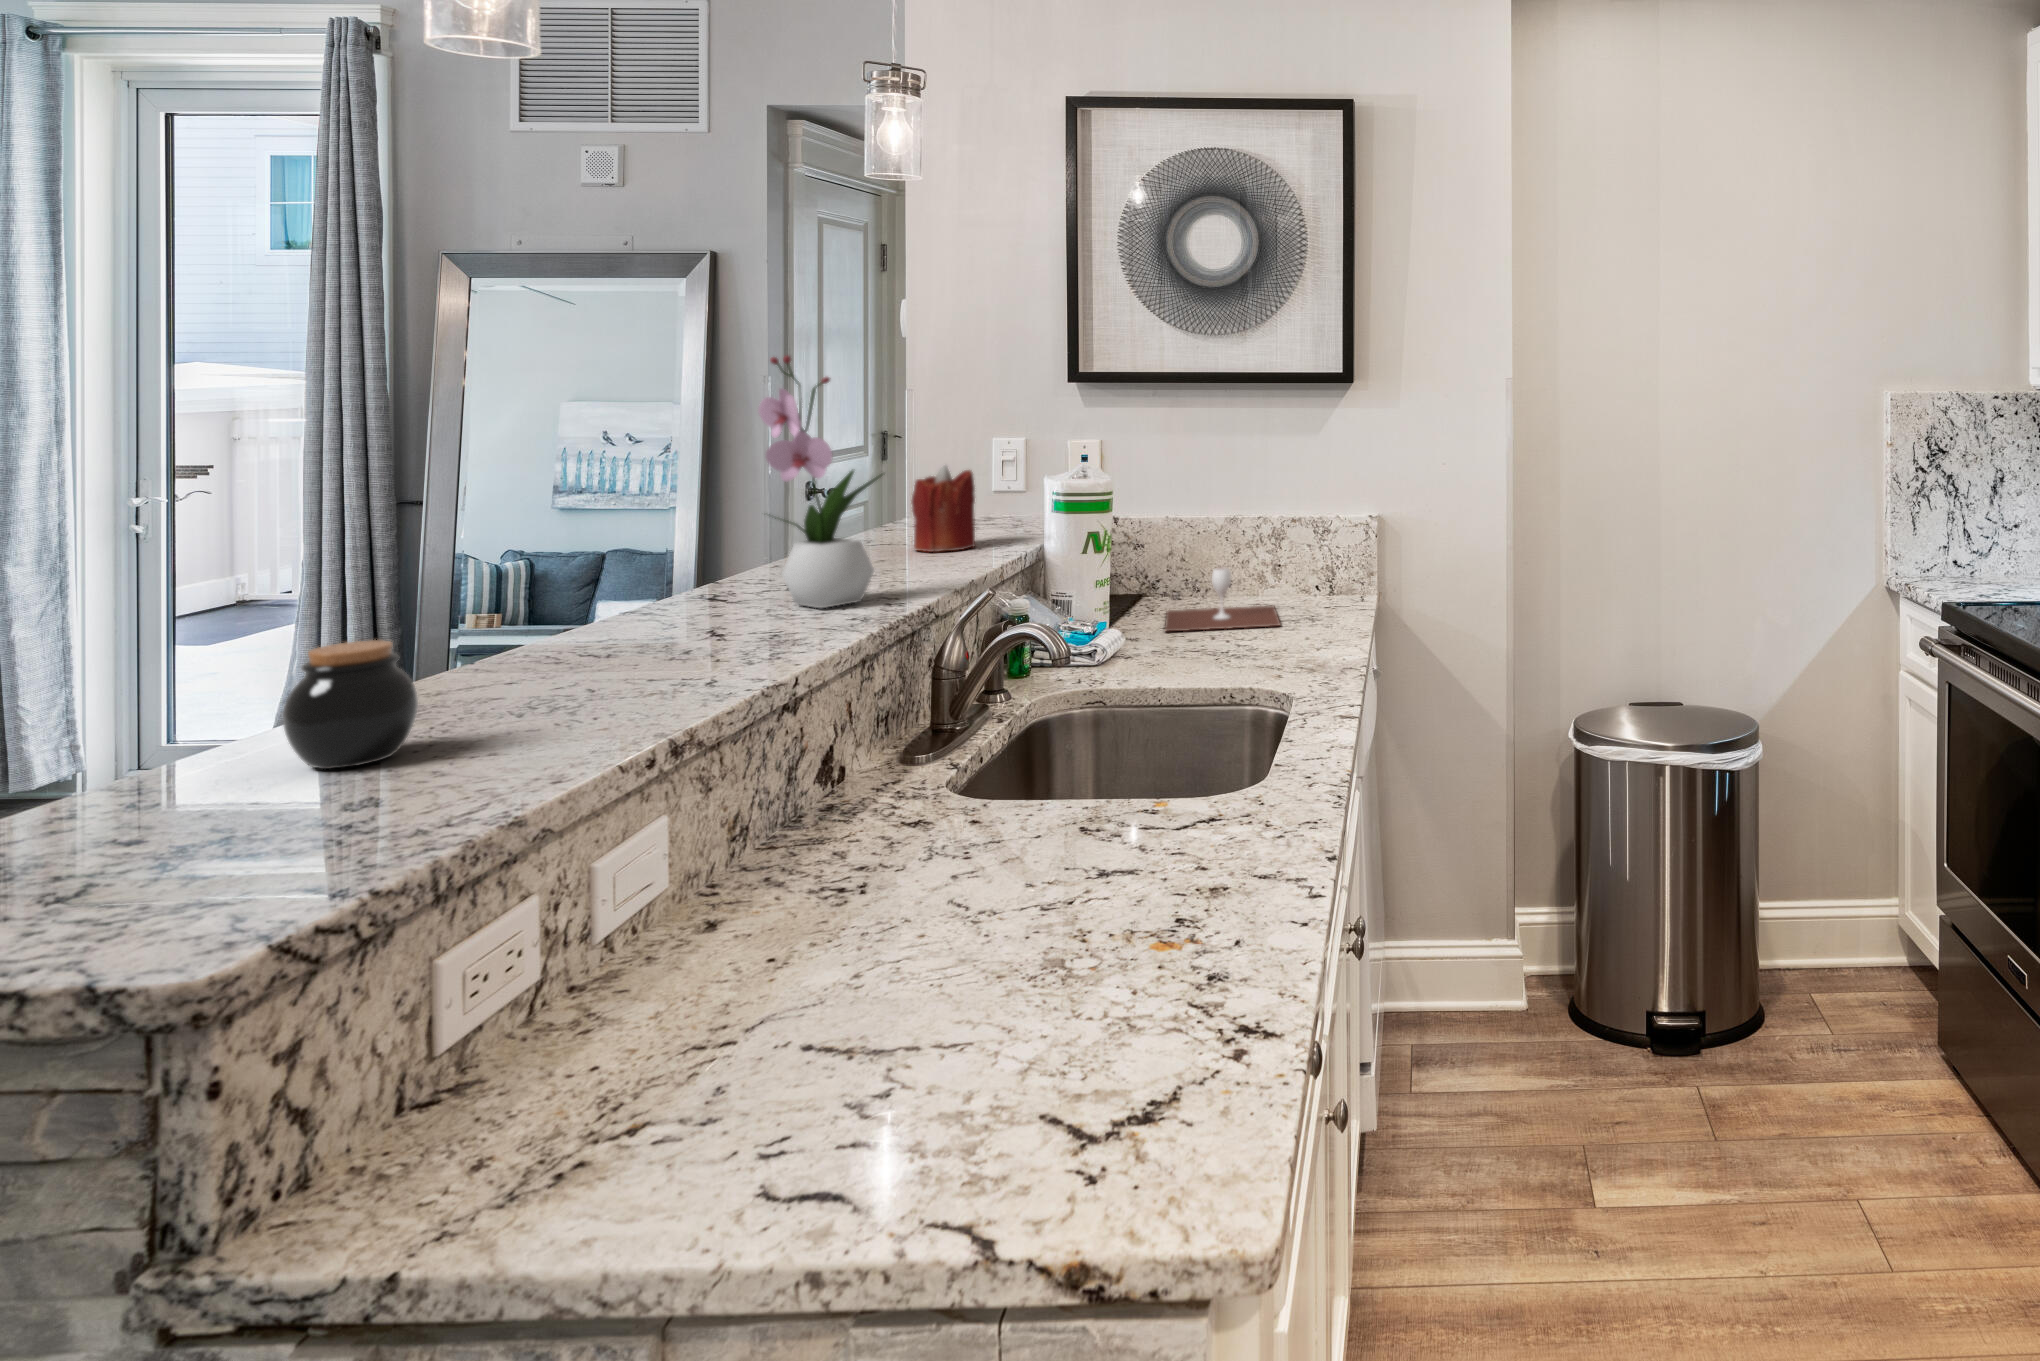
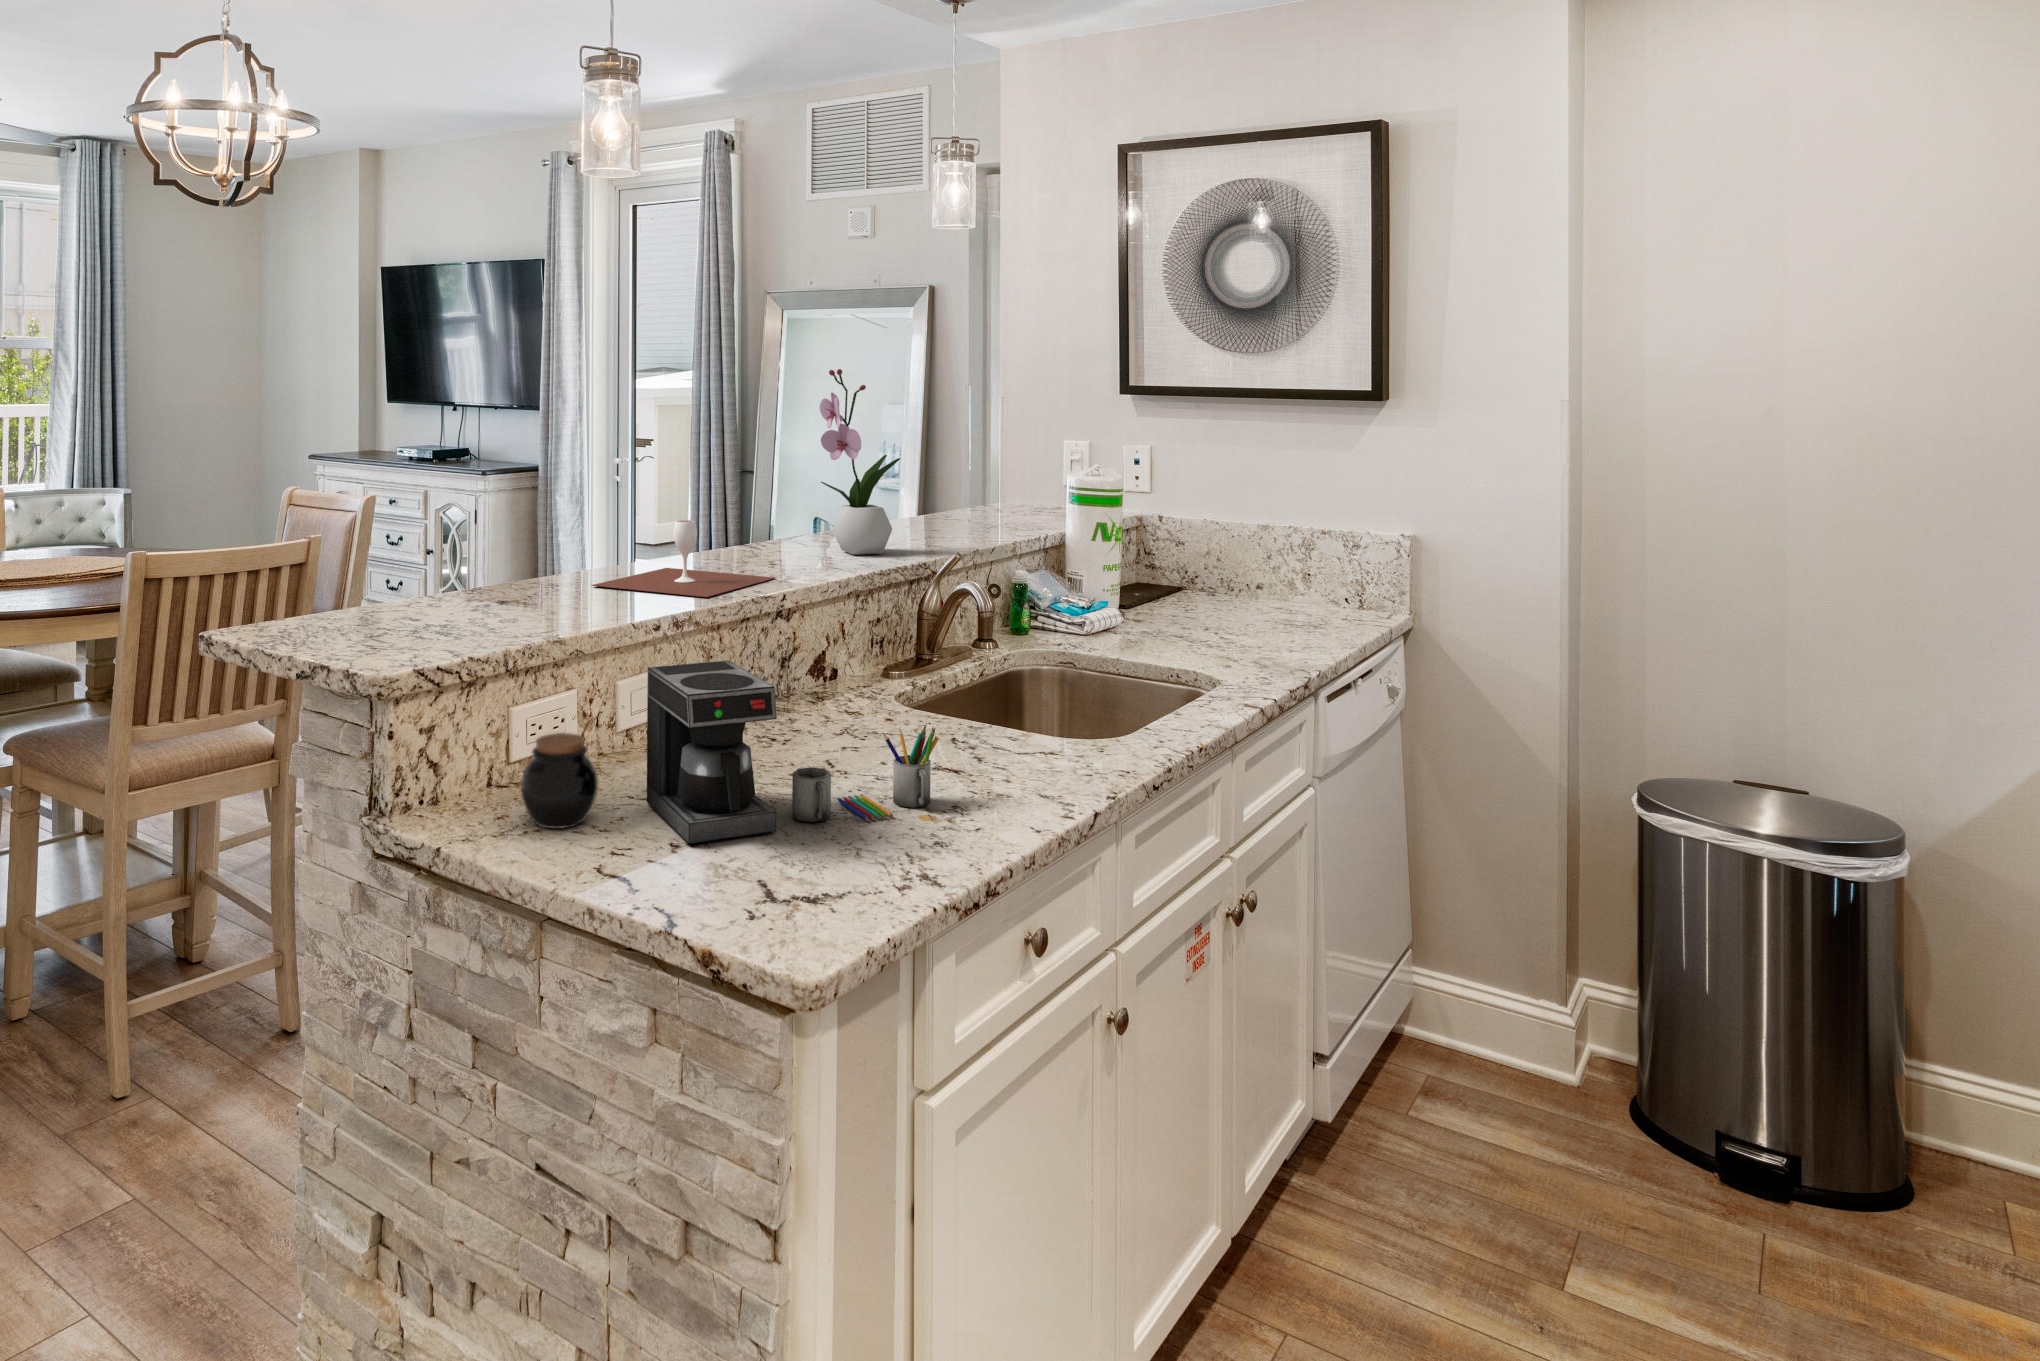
candle: present [912,465,975,552] -> none [970,459,1015,528]
wine glass: present [1165,567,1280,631] -> present [591,520,775,597]
jar: present [283,640,418,769] -> present [521,733,598,829]
coffee maker: none [720,796,1149,1095] -> present [647,660,939,844]

